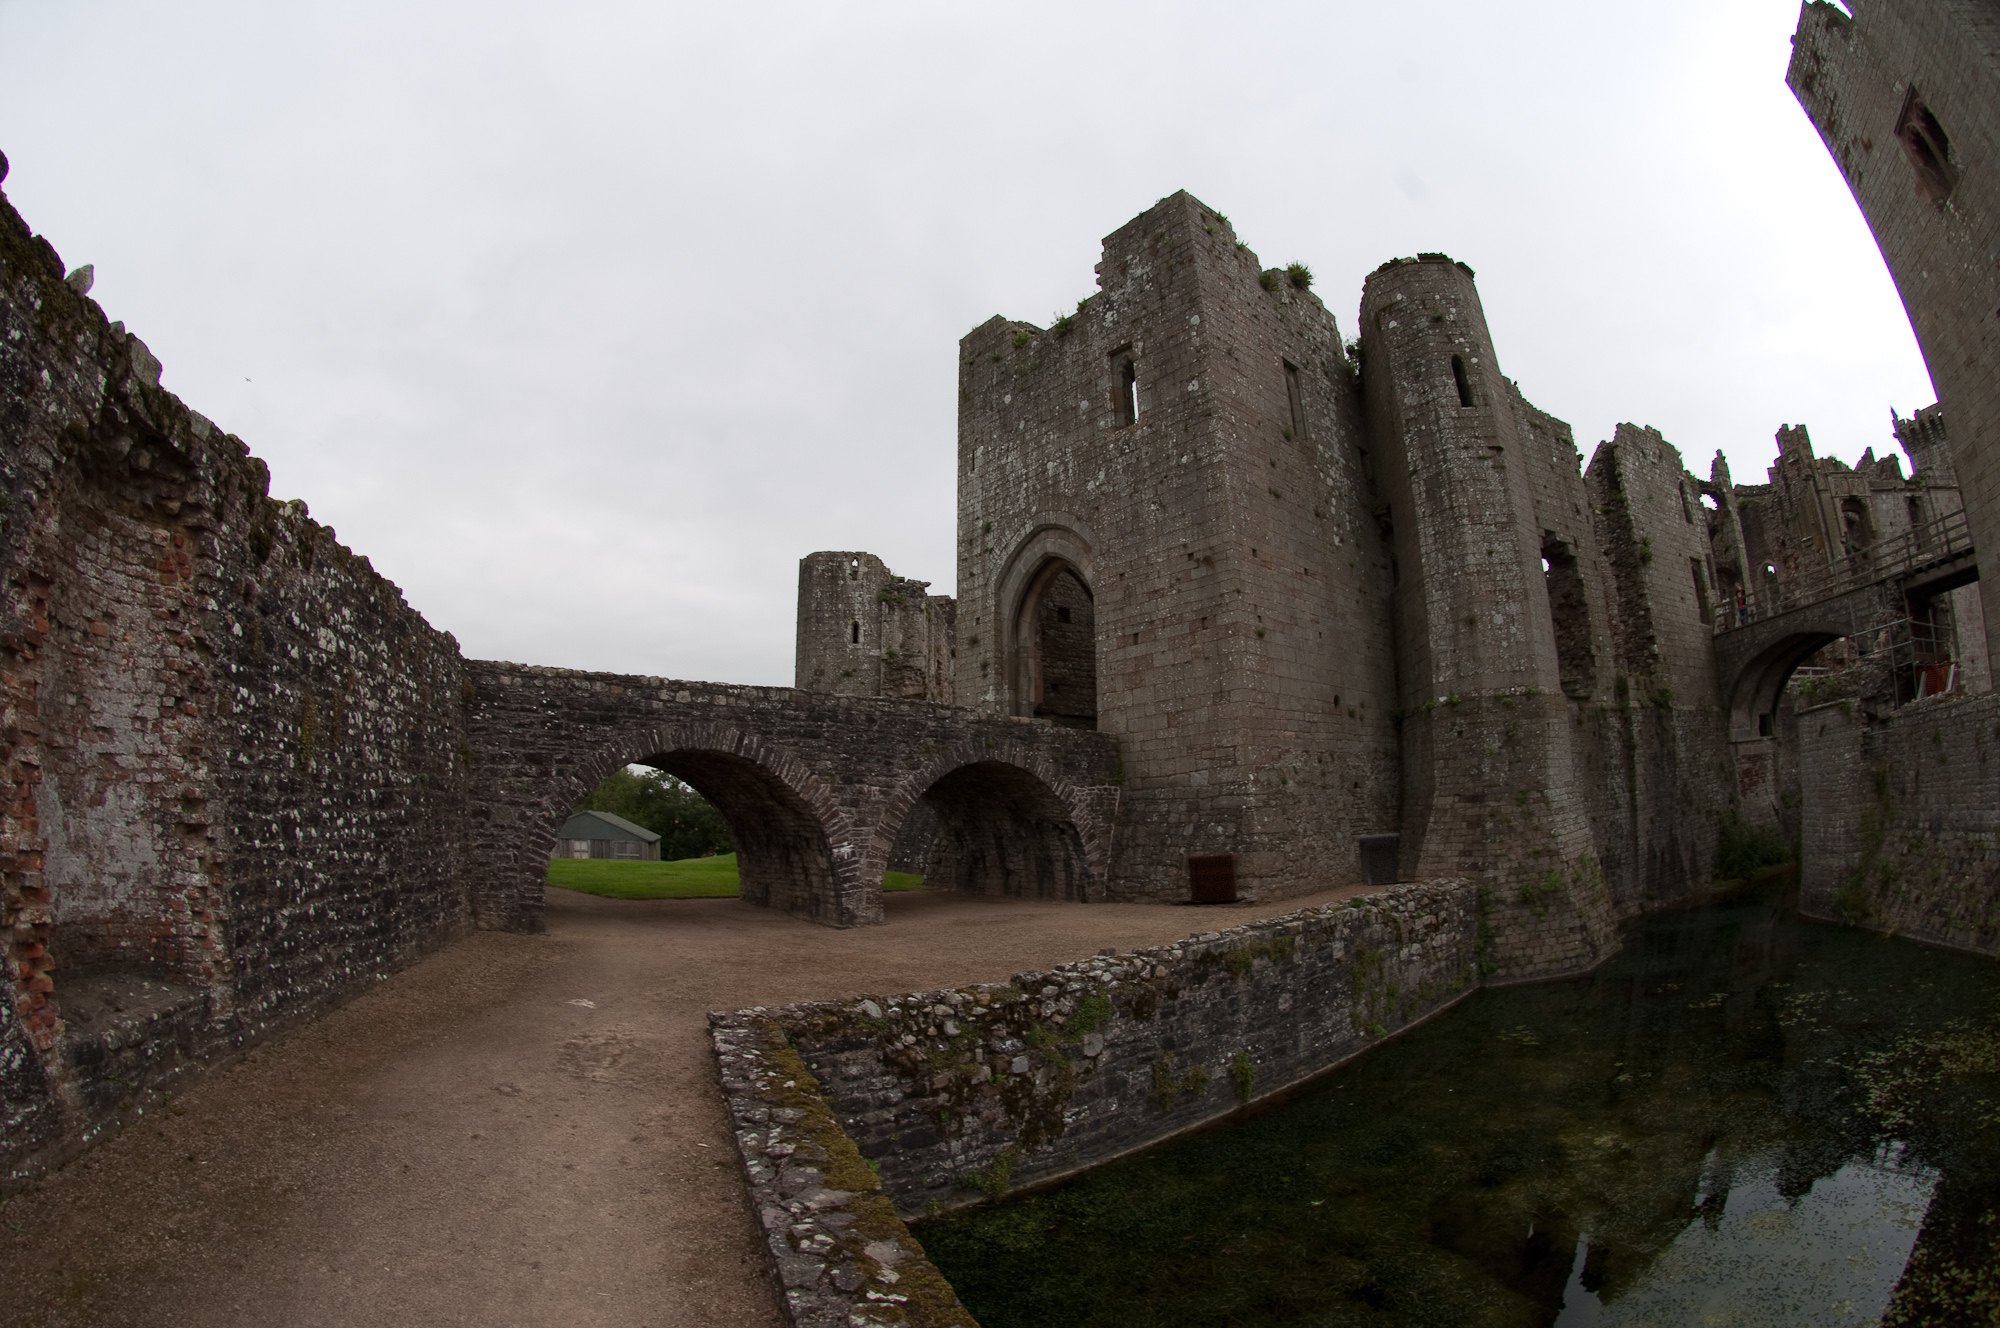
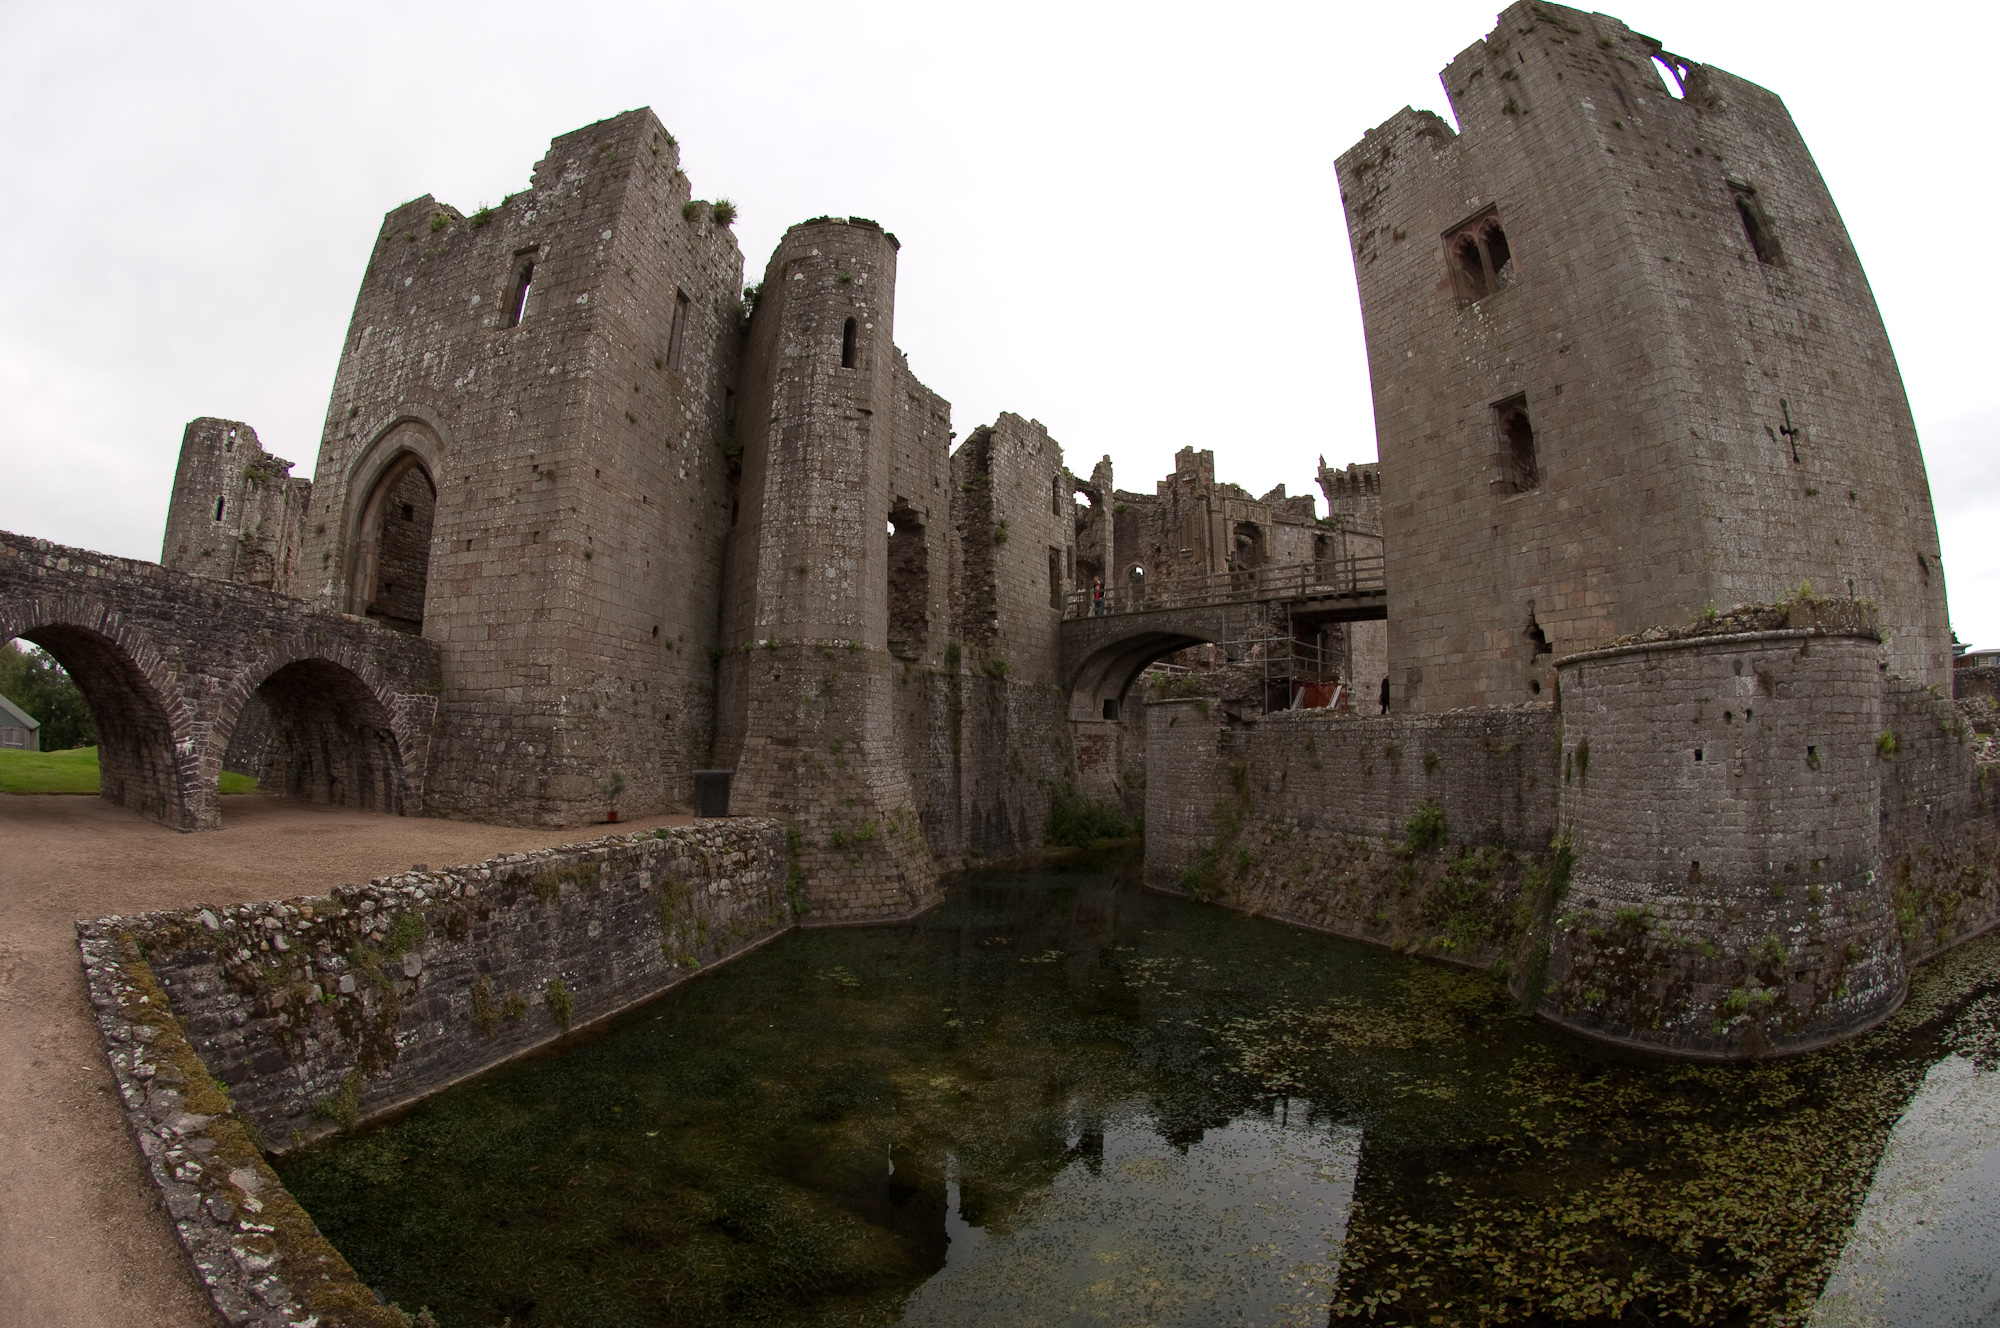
potted tree: none [1266,834,1301,894] -> present [595,766,631,823]
wooden crate: present [1188,853,1245,903] -> none [497,780,567,829]

